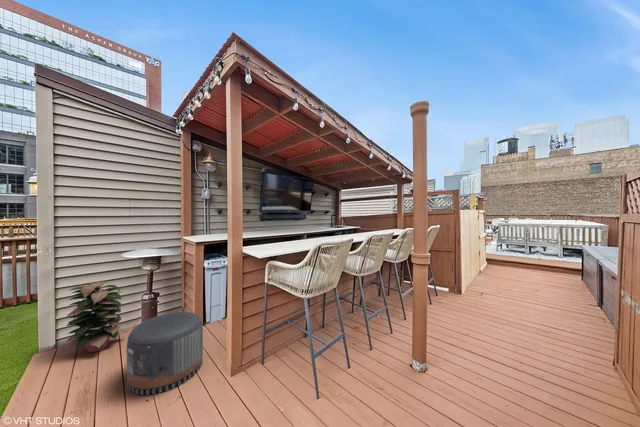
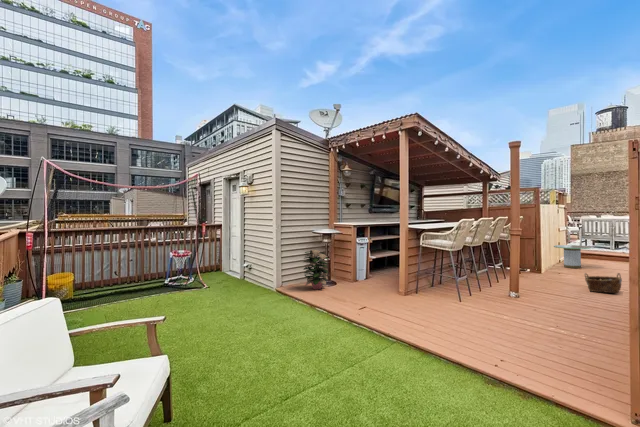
side table: none [474,258,520,289] -> present [554,245,591,268]
pouf: present [127,312,203,395] -> none [356,264,391,297]
woven basket: none [538,331,614,387] -> present [585,273,622,293]

